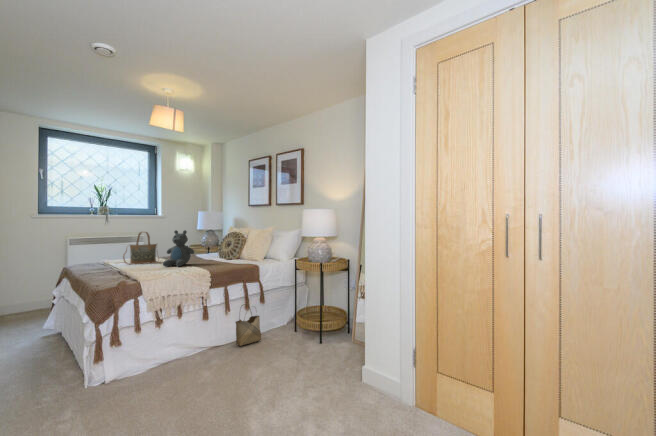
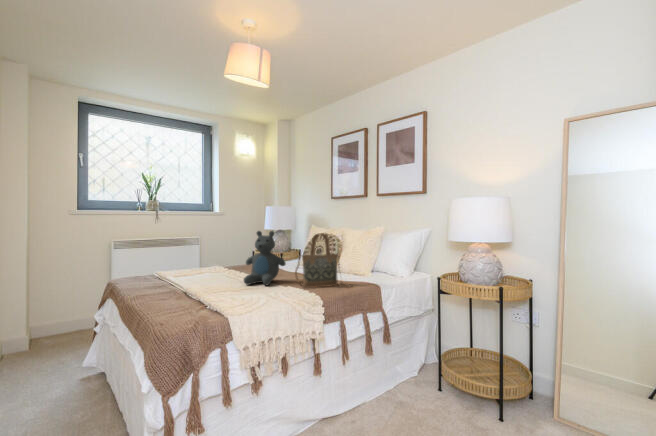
handbag: present [123,232,160,265] -> present [295,234,350,288]
woven basket: present [236,316,261,346] -> none [361,347,396,418]

